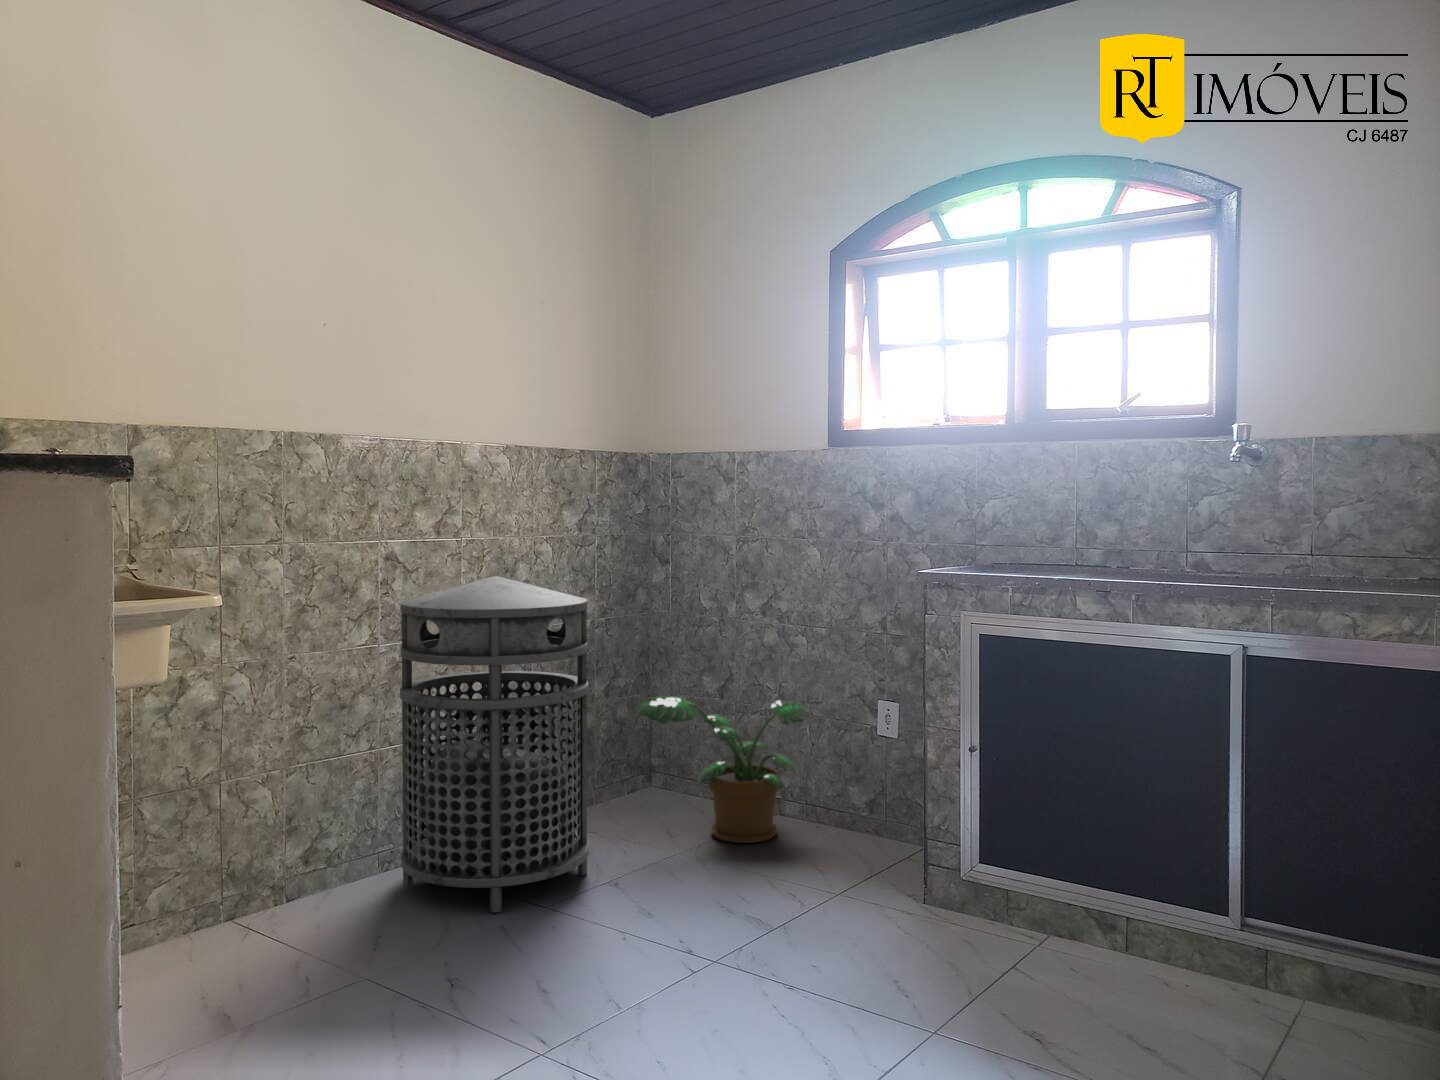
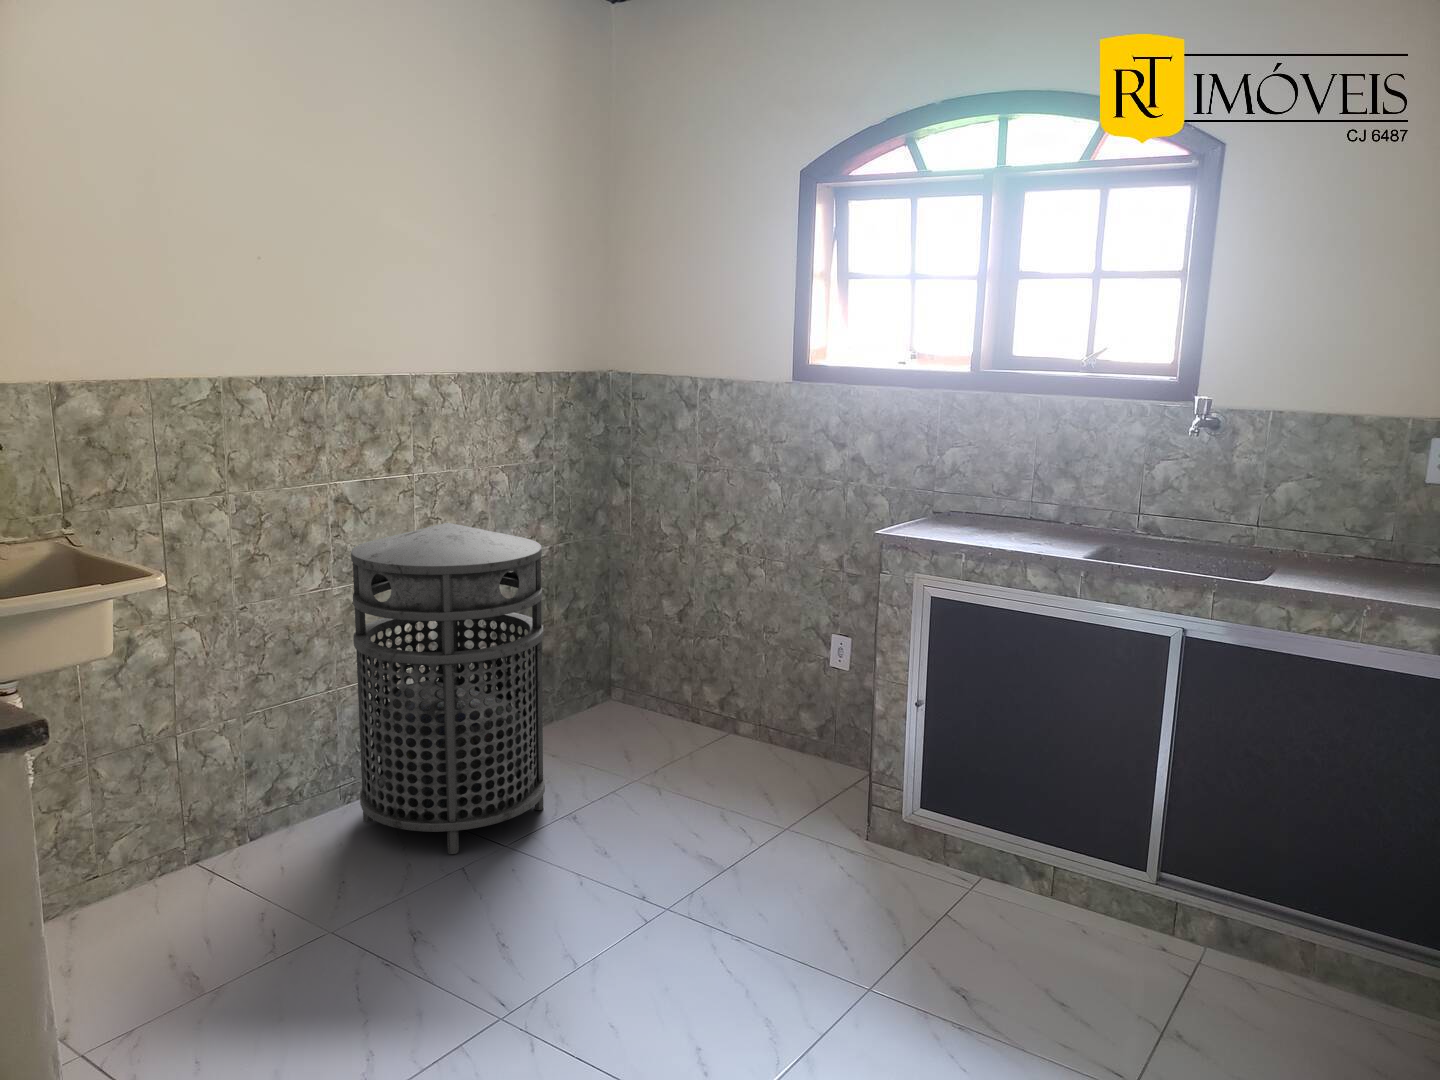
potted plant: present [634,696,810,843] -> none [590,628,767,773]

